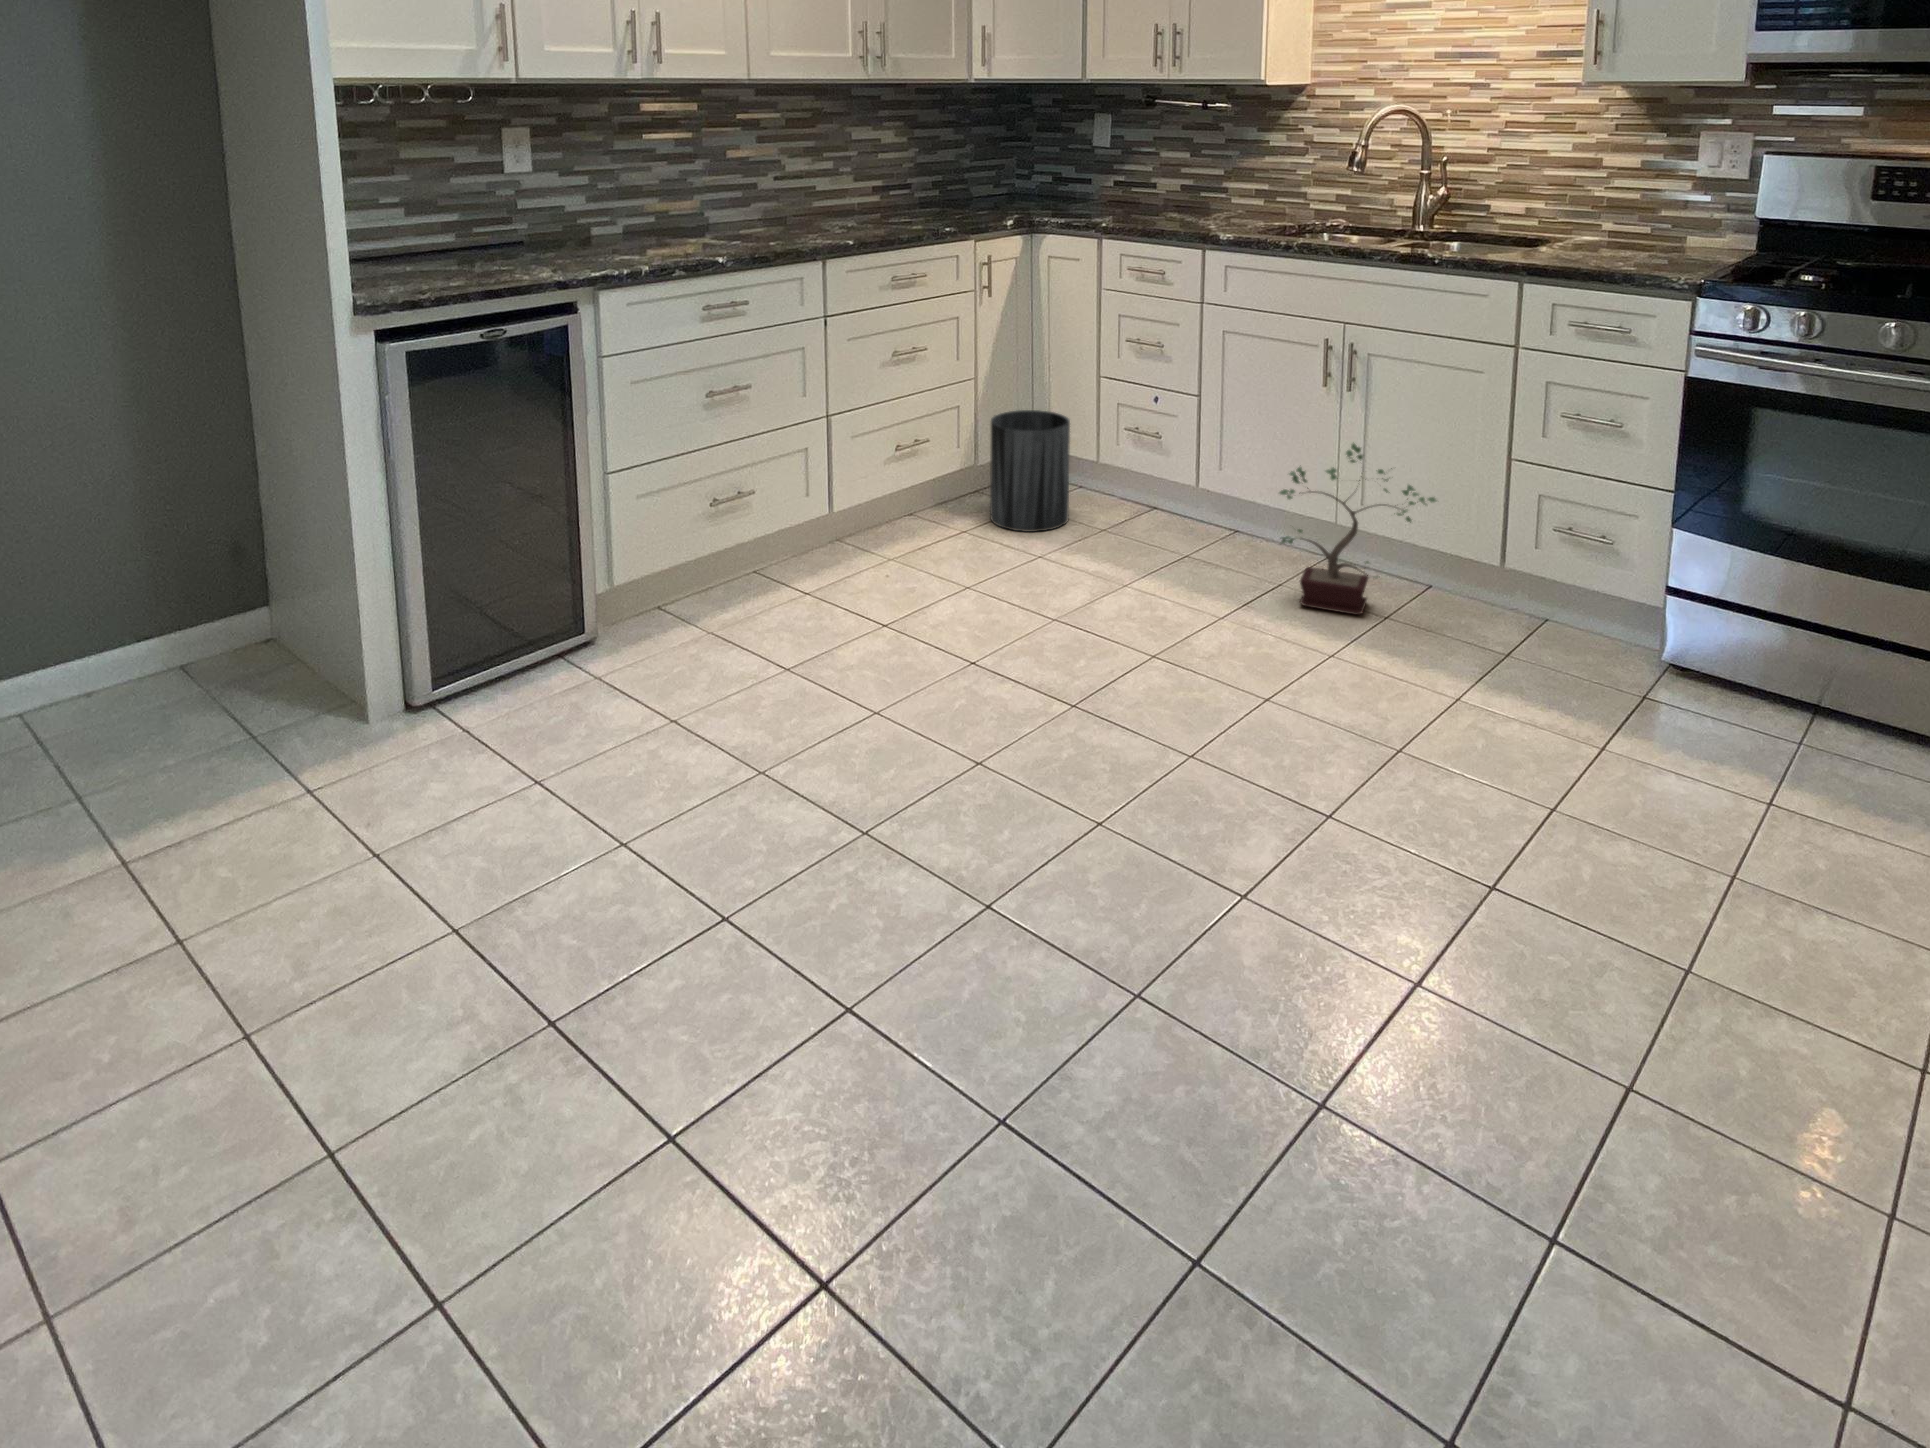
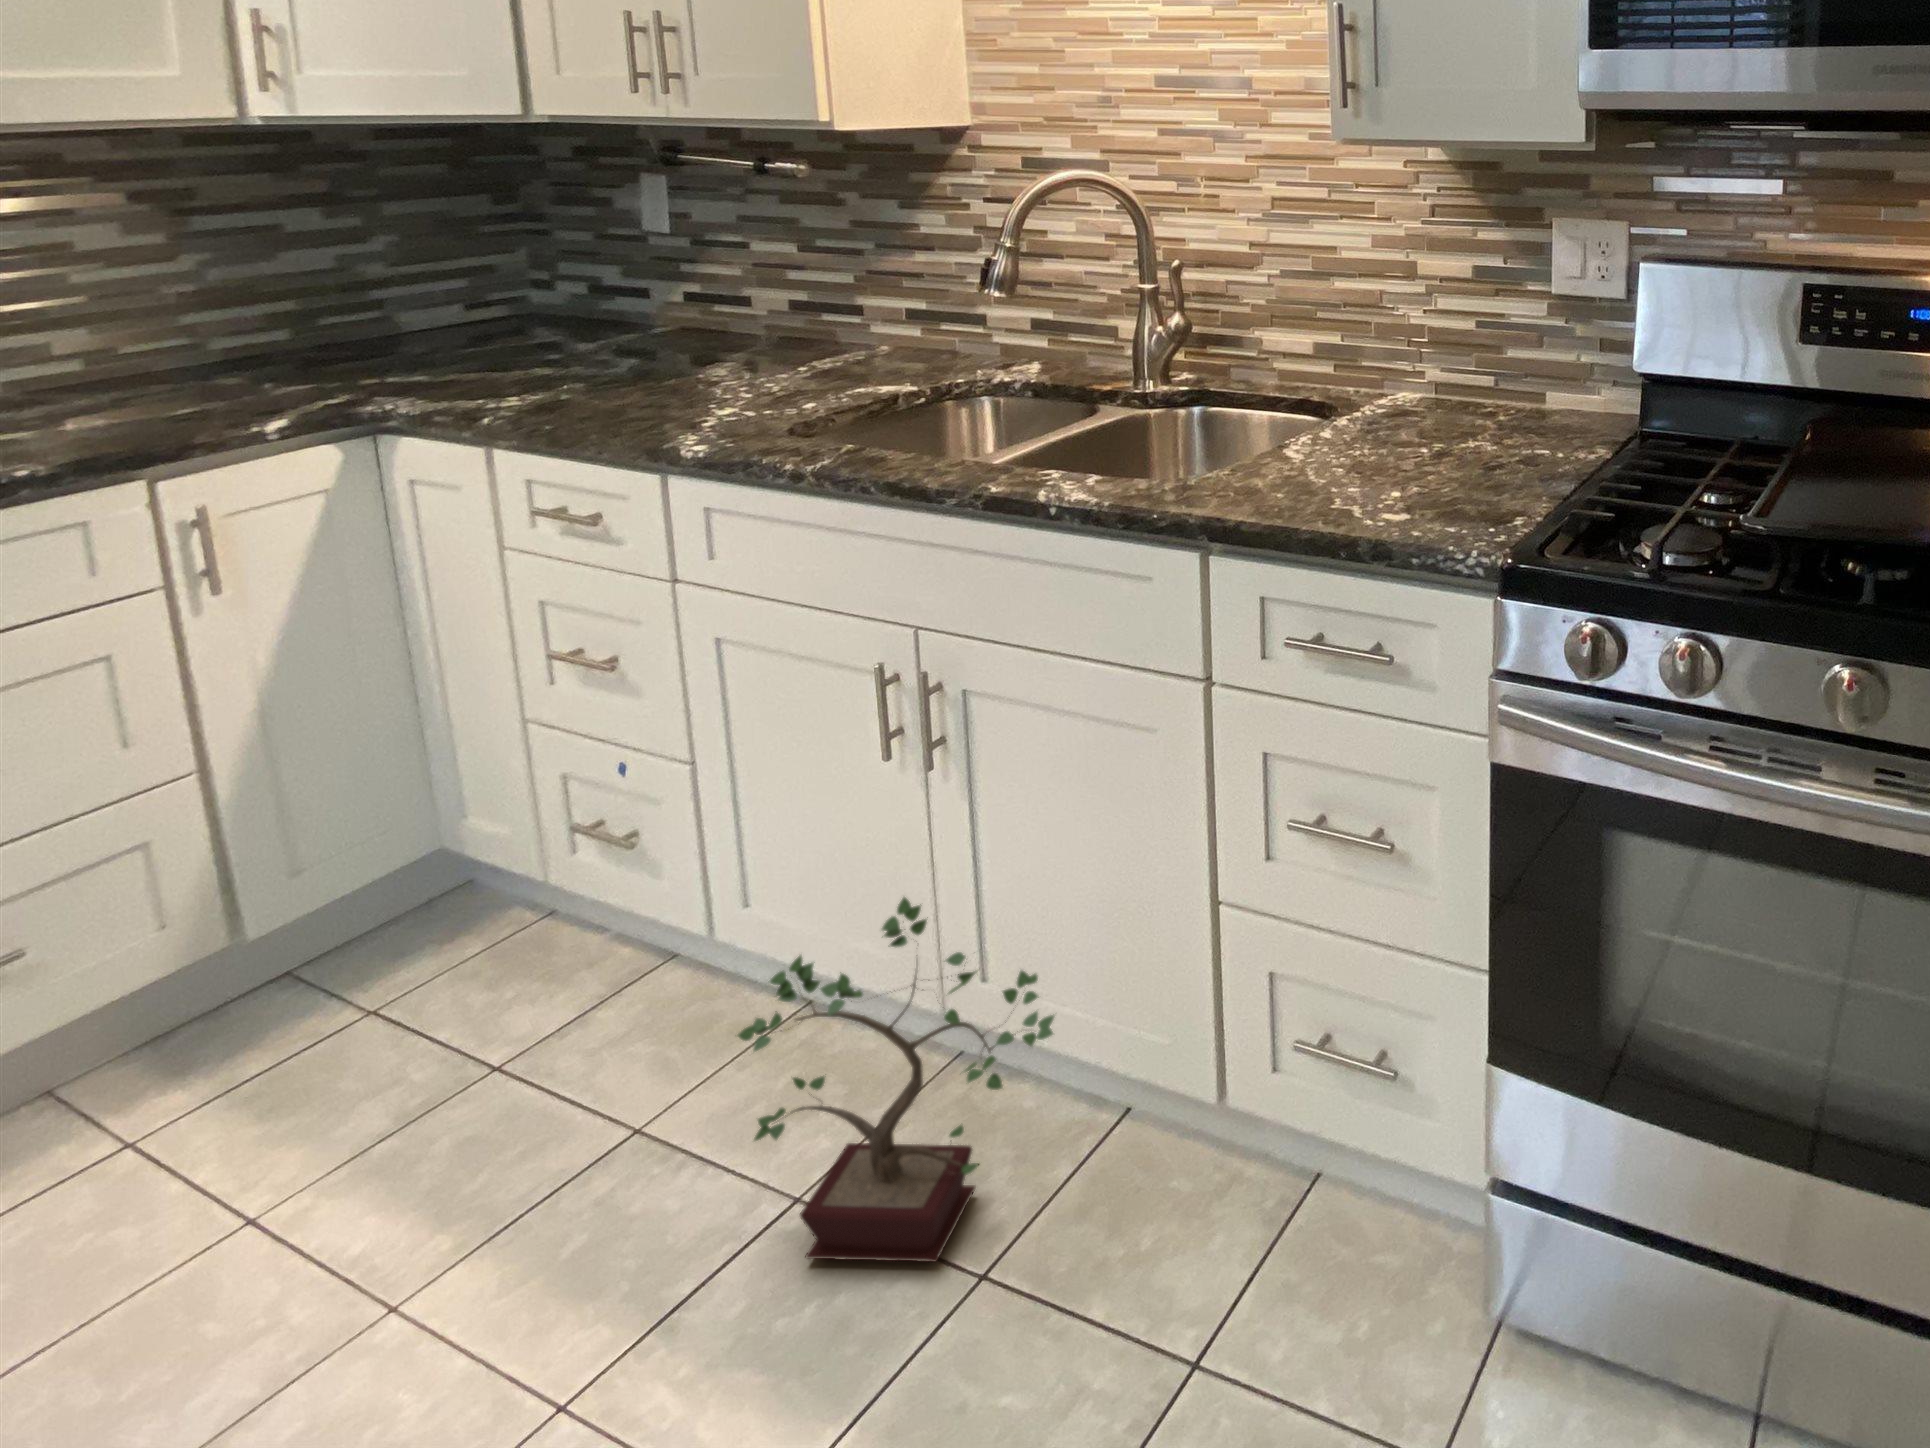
trash can: present [990,410,1070,532] -> none [205,791,468,1095]

